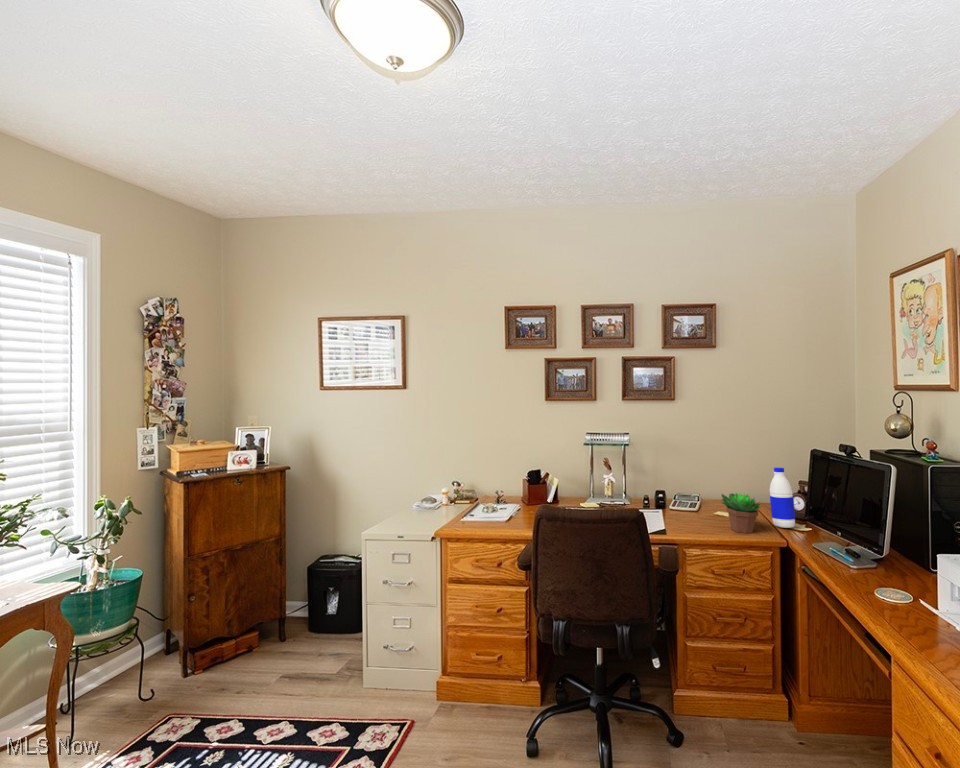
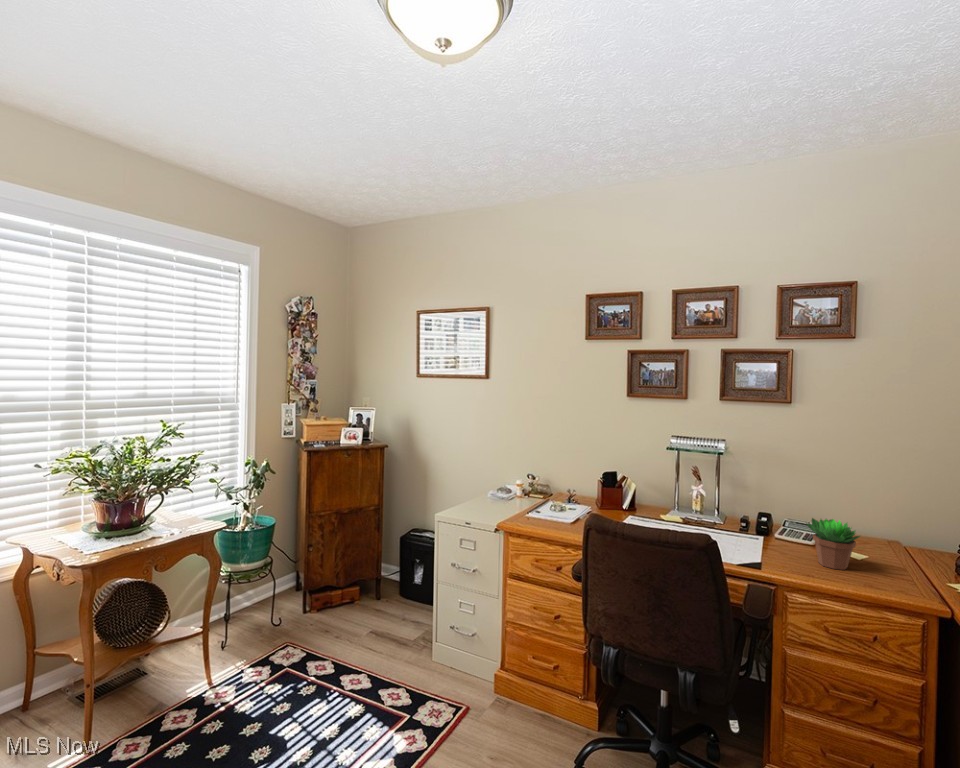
water bottle: present [770,467,795,528] -> none [888,494,922,574]

